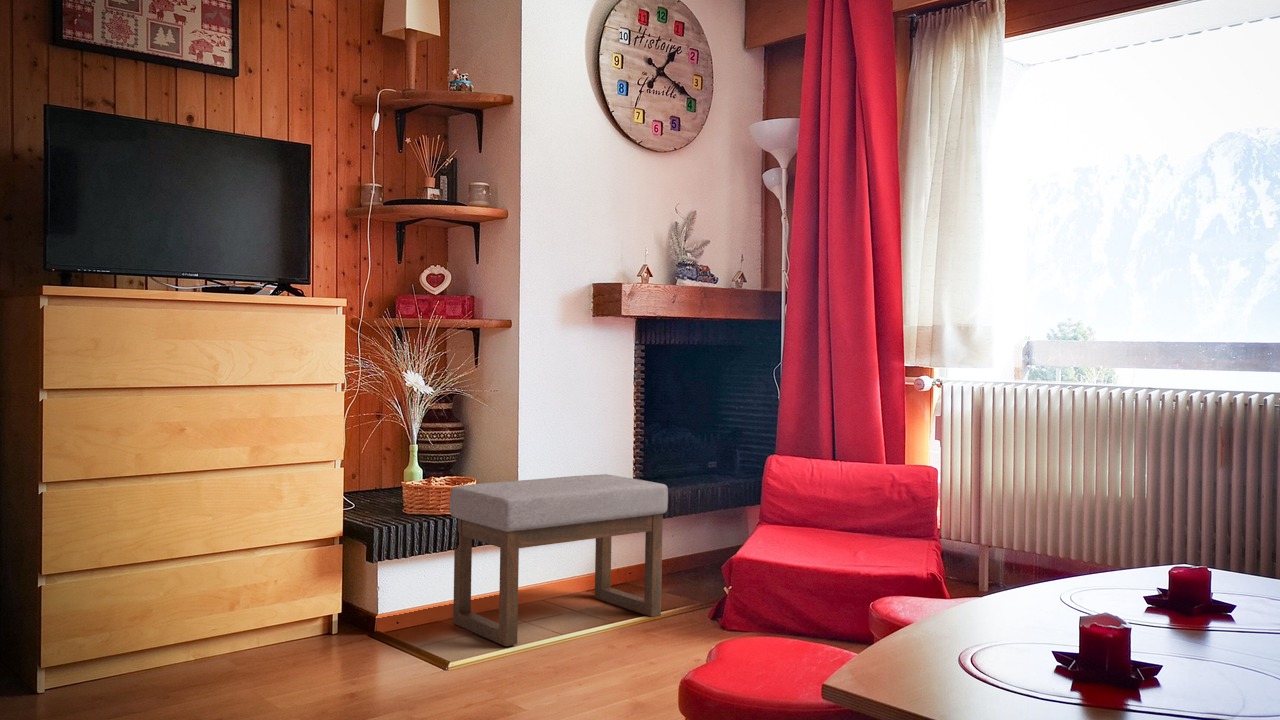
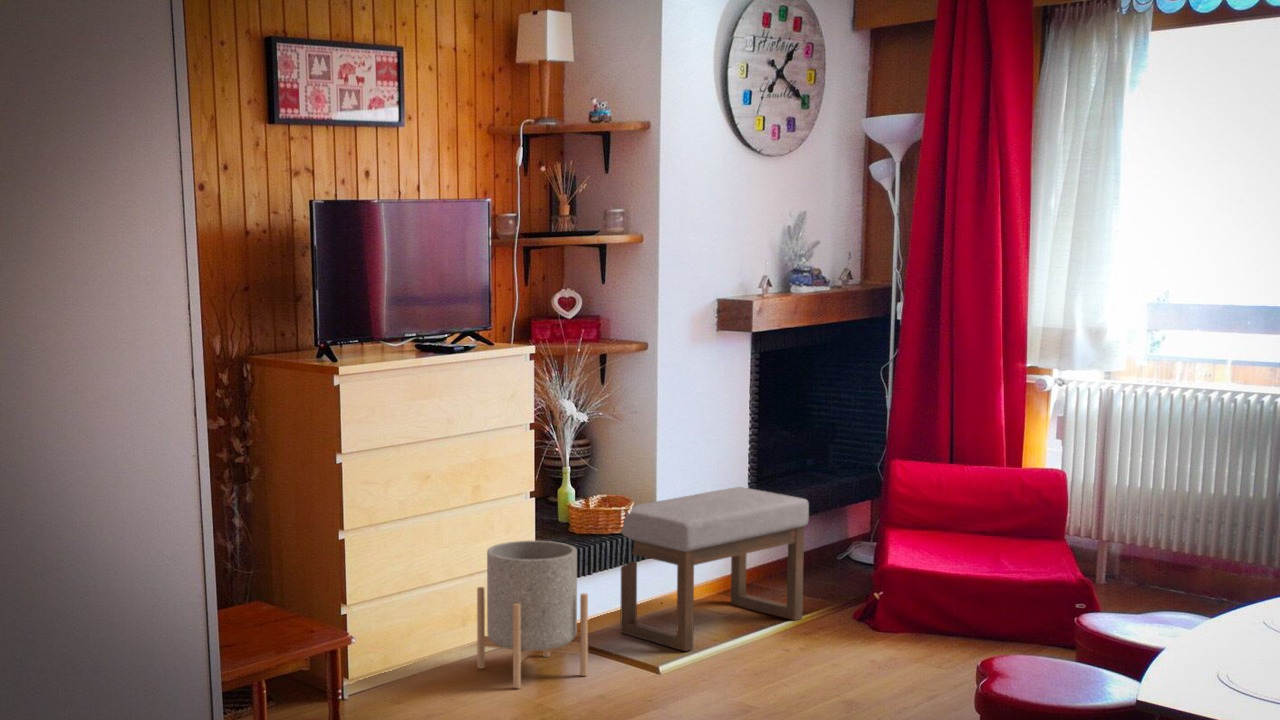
planter: none [256,514,373,685] -> present [477,541,588,688]

